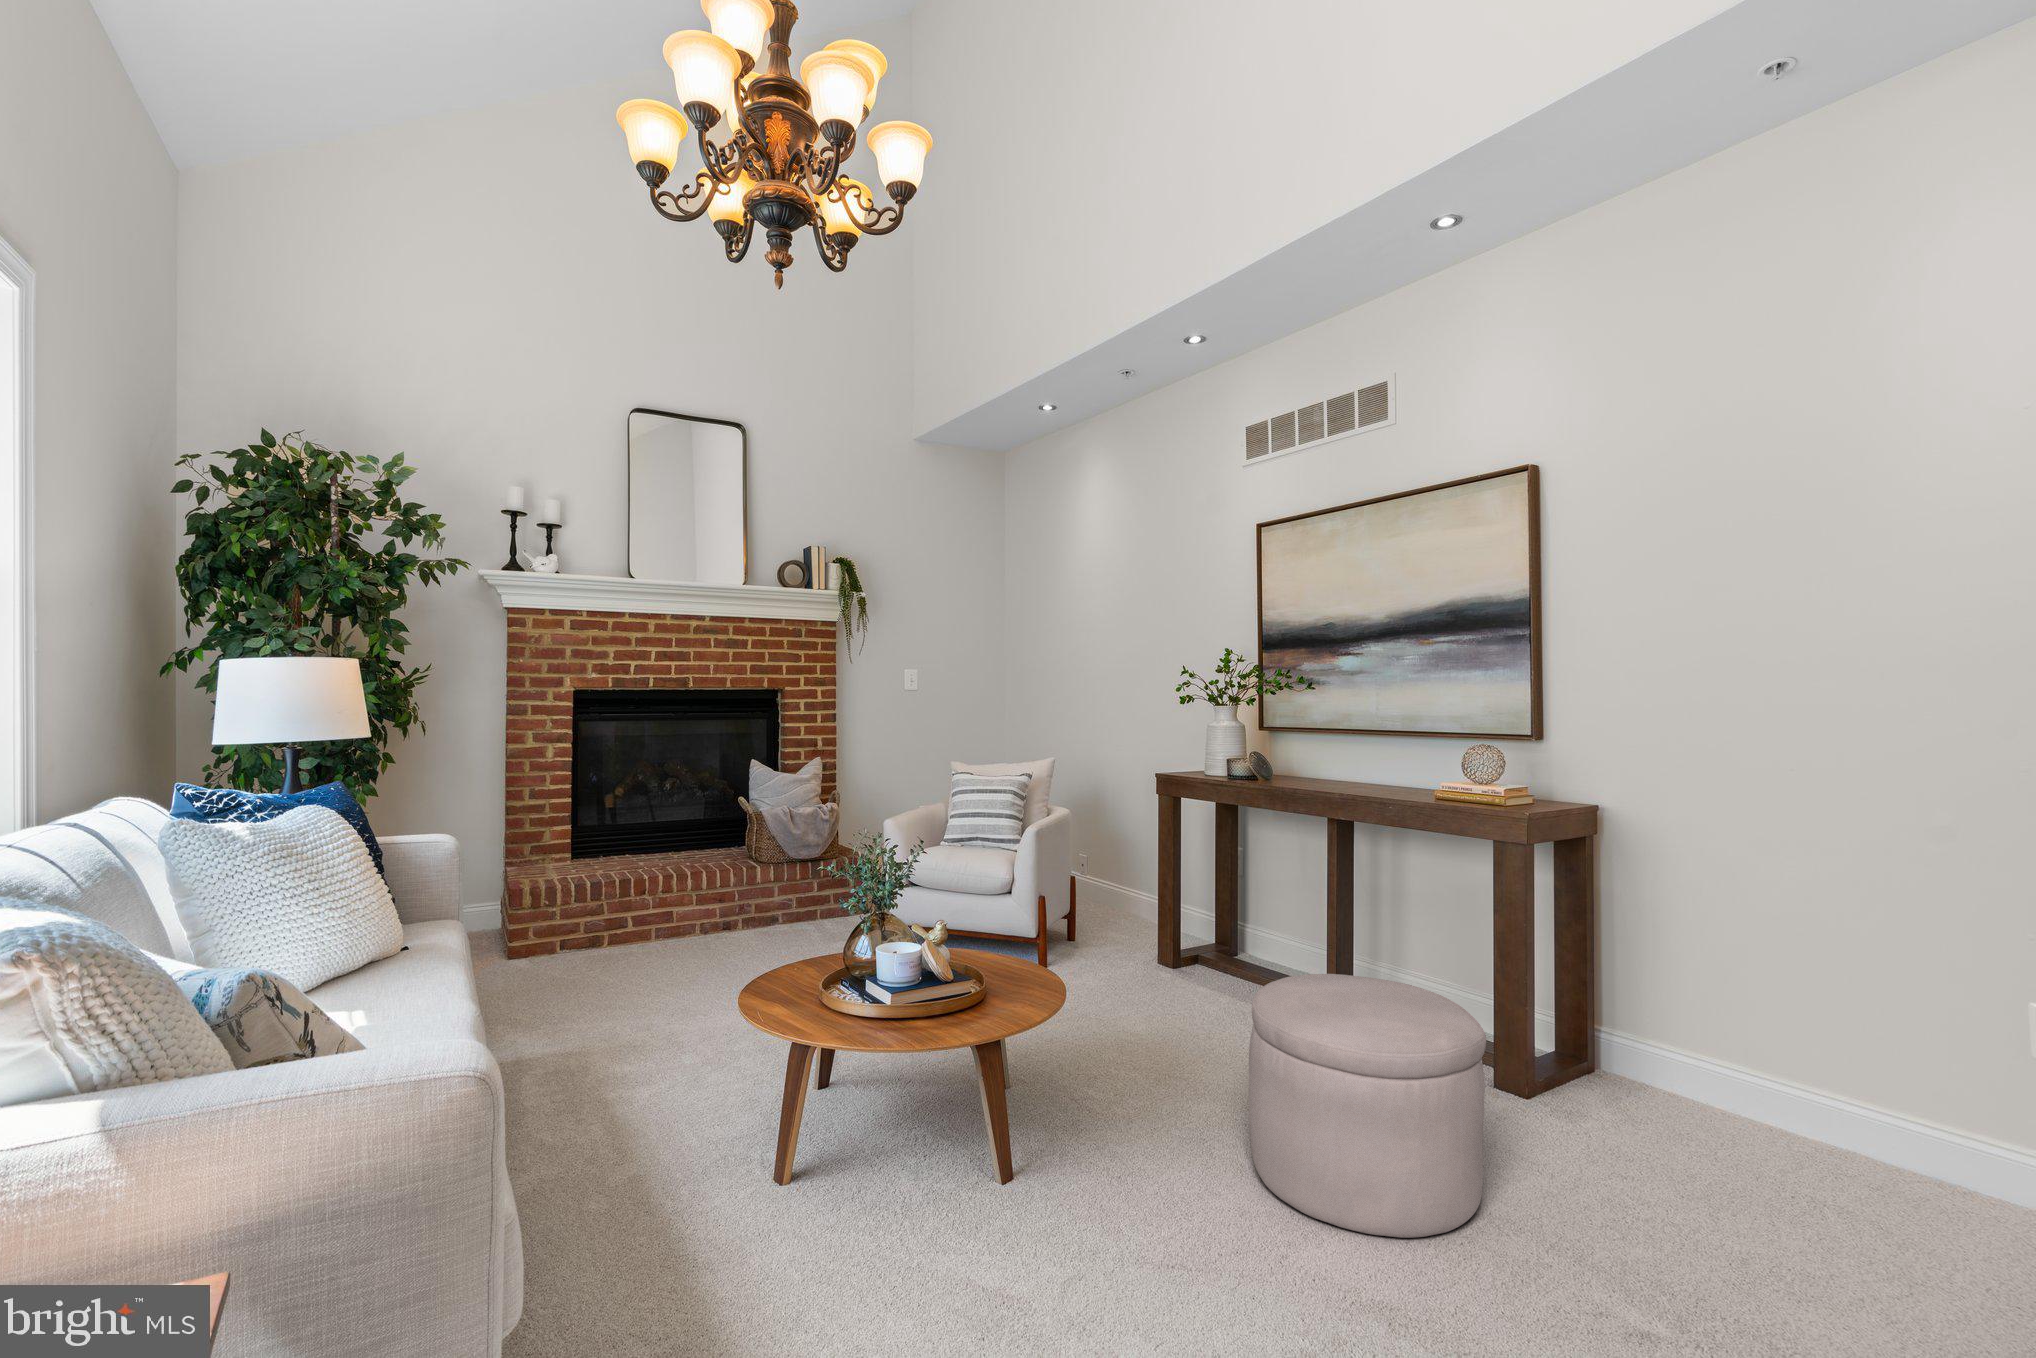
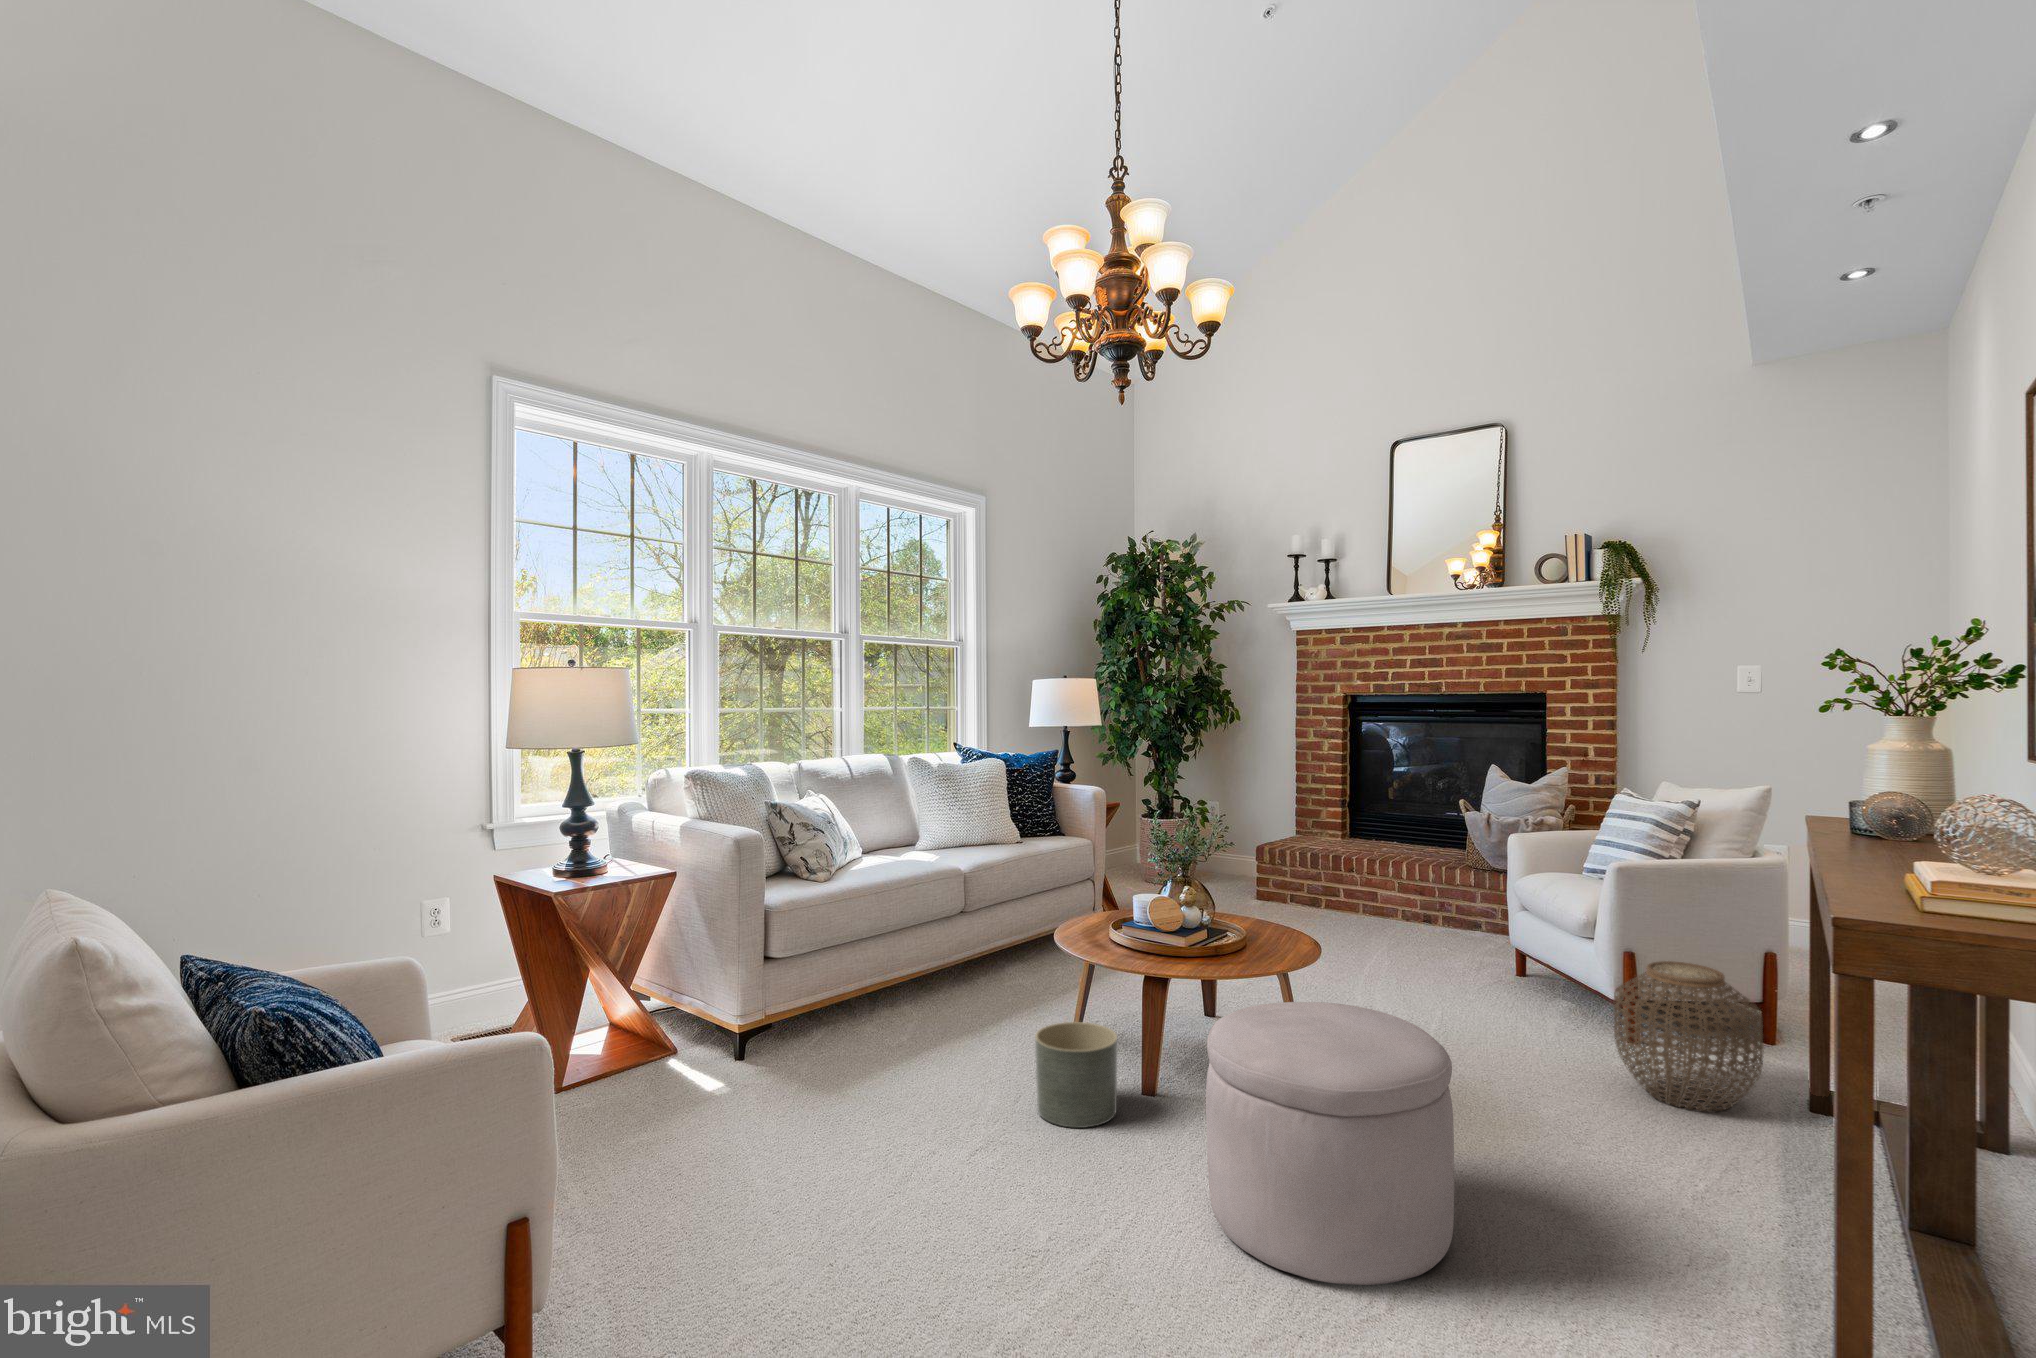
woven basket: none [1126,890,1219,998] -> present [1614,961,1763,1111]
planter: none [1006,1126,1119,1290] -> present [1035,1022,1118,1128]

